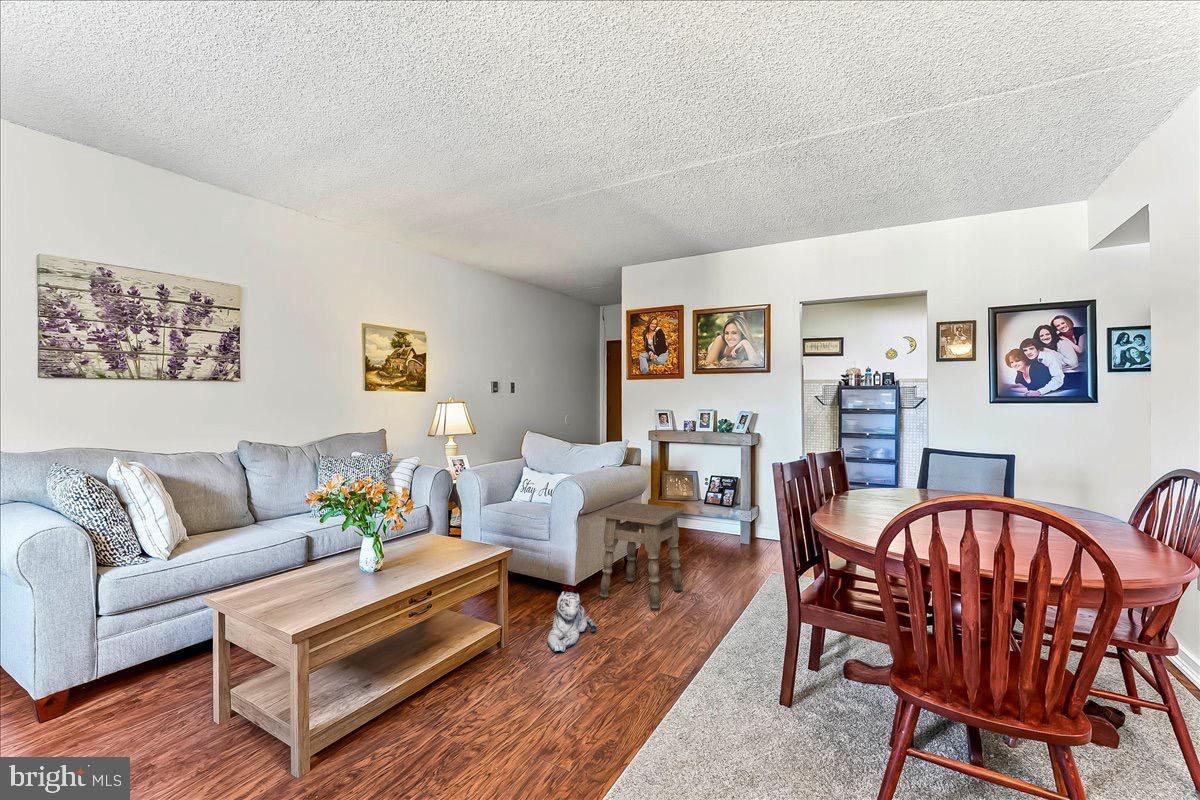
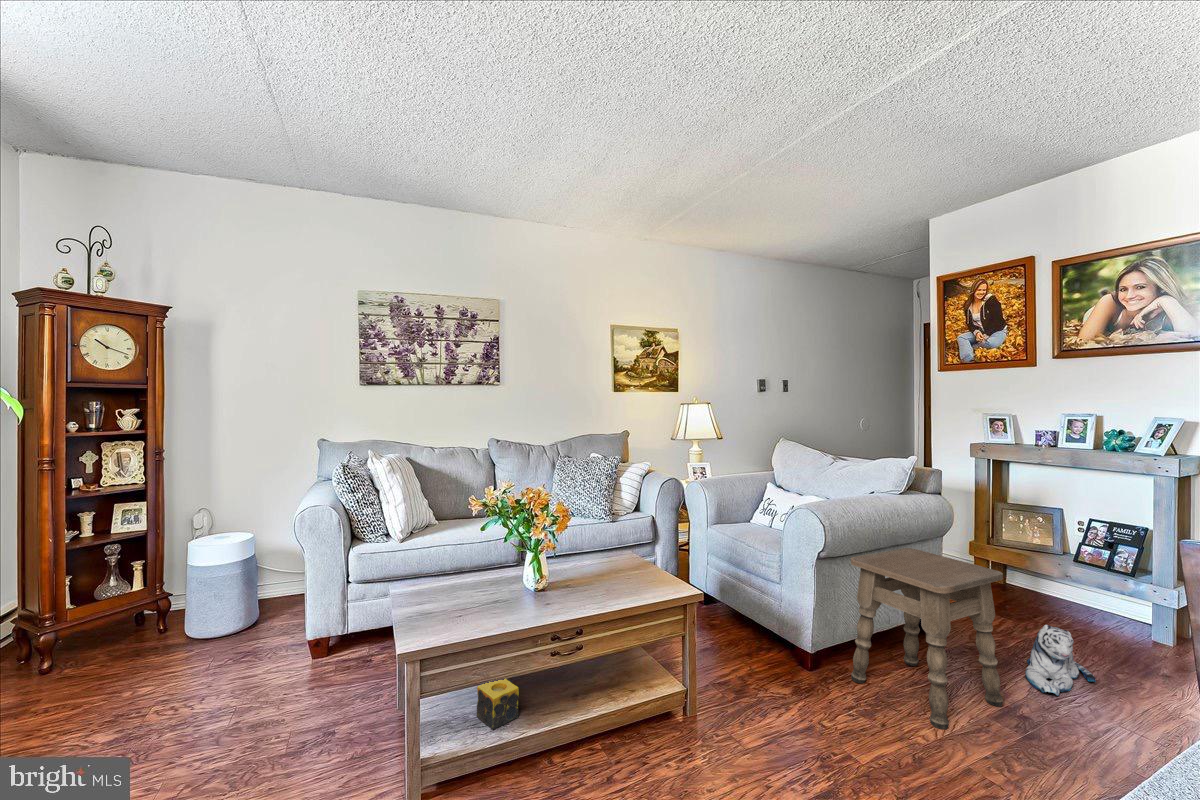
plush toy: present [547,592,596,652] -> present [1025,625,1096,696]
candle: none [336,650,377,692] -> present [477,679,519,729]

